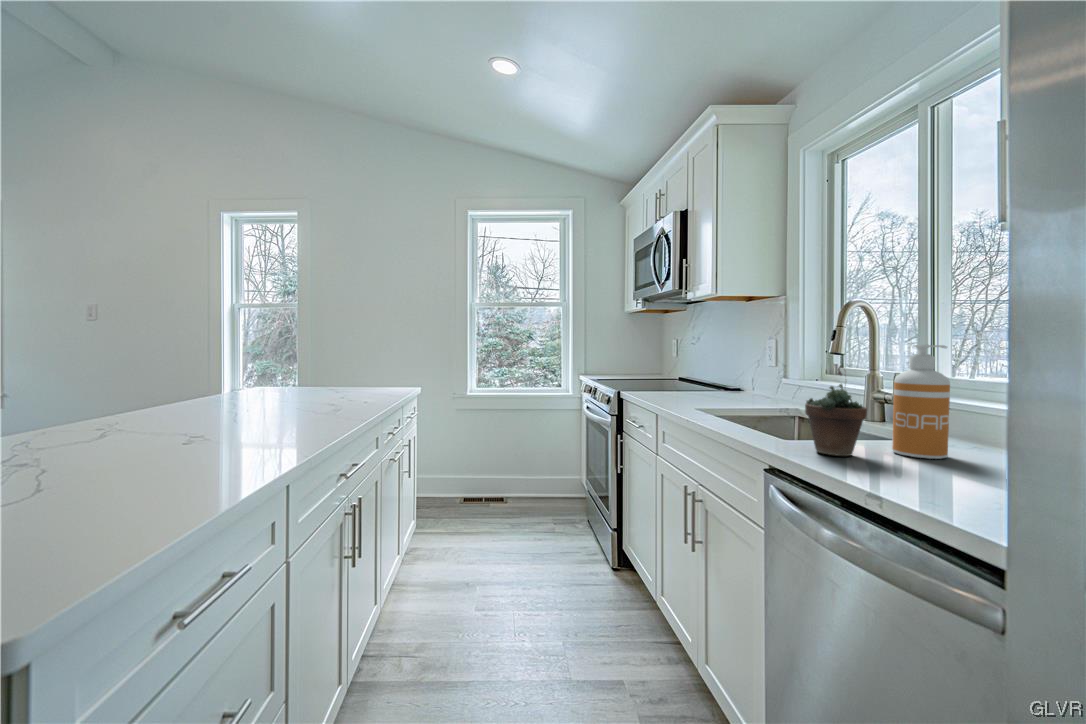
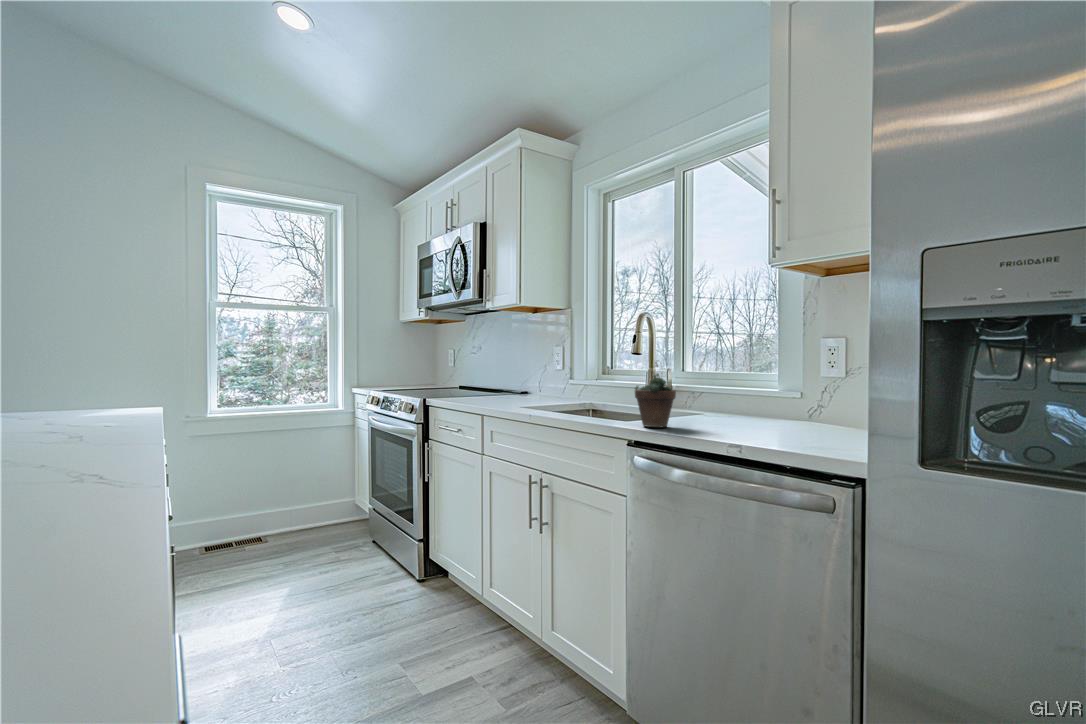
soap dispenser: present [892,344,950,459] -> none [684,344,717,424]

